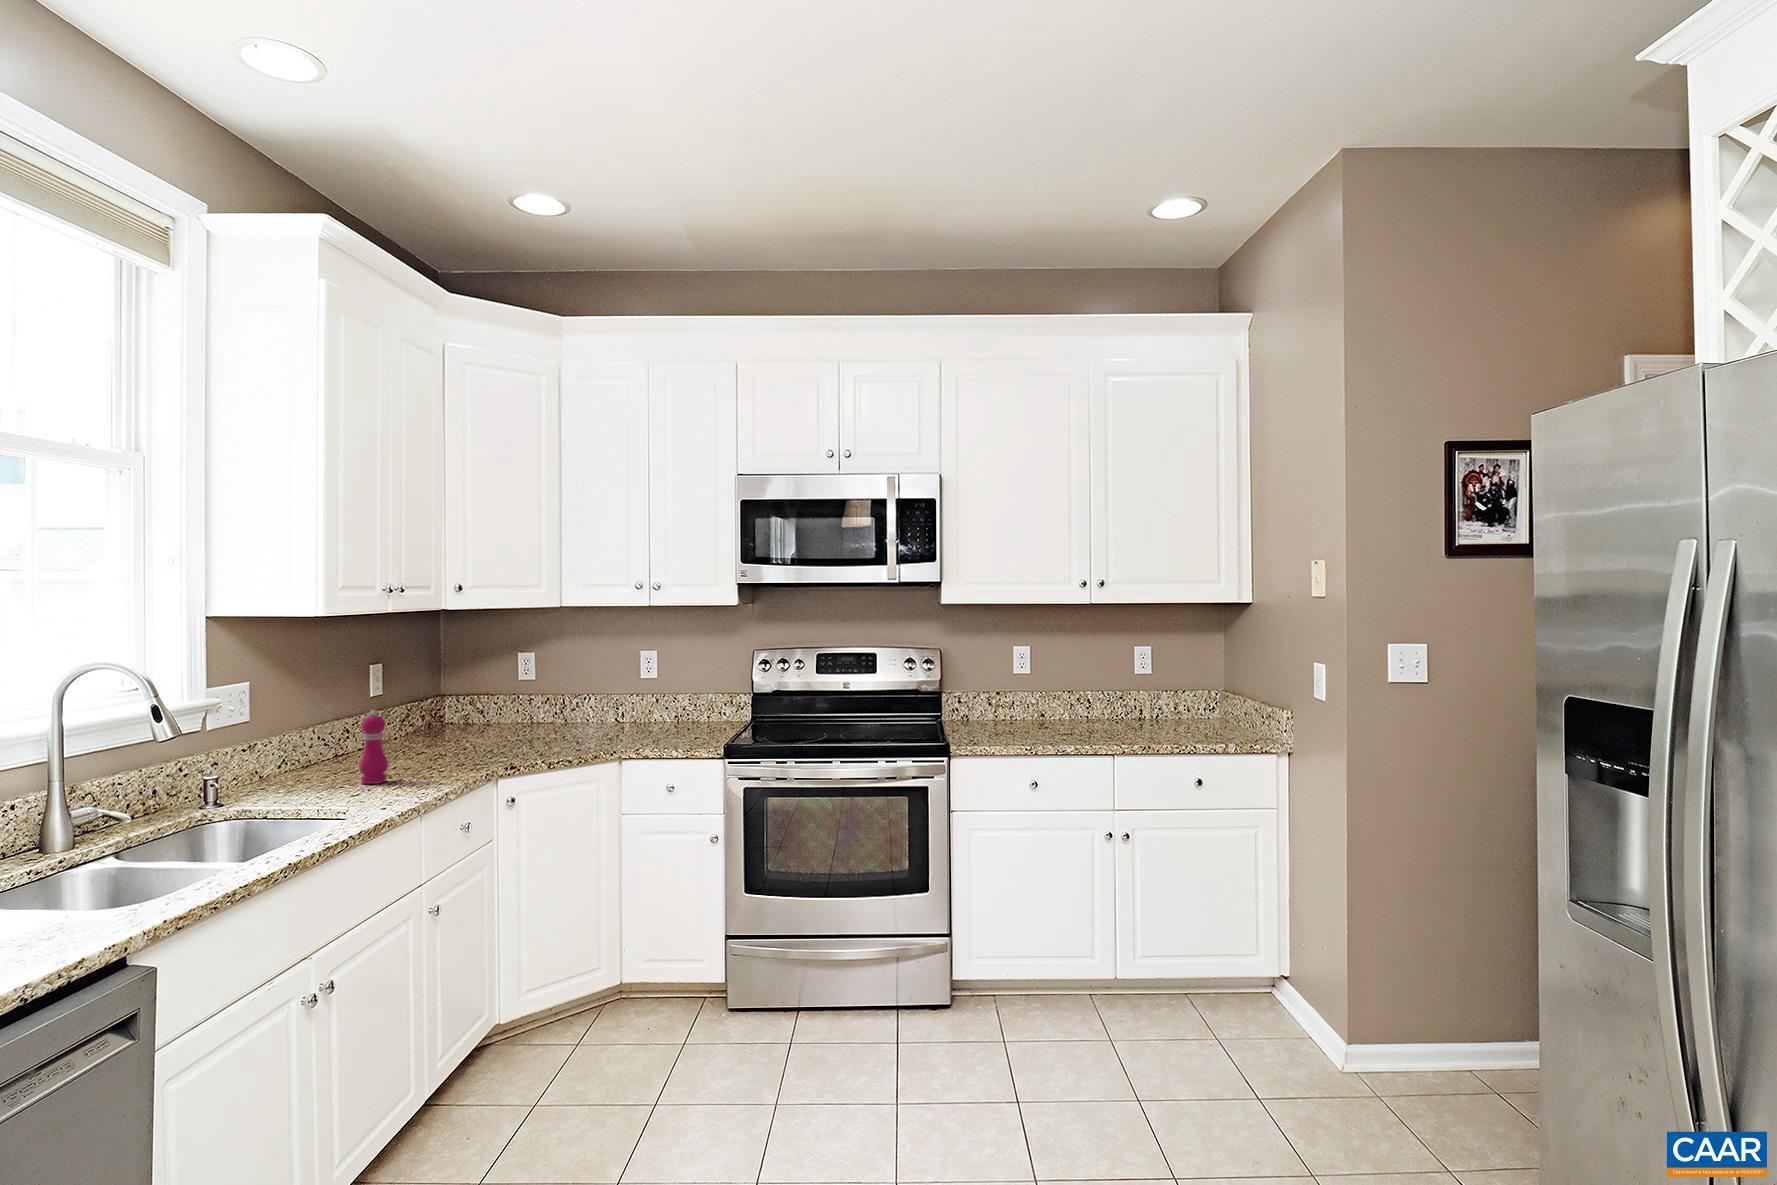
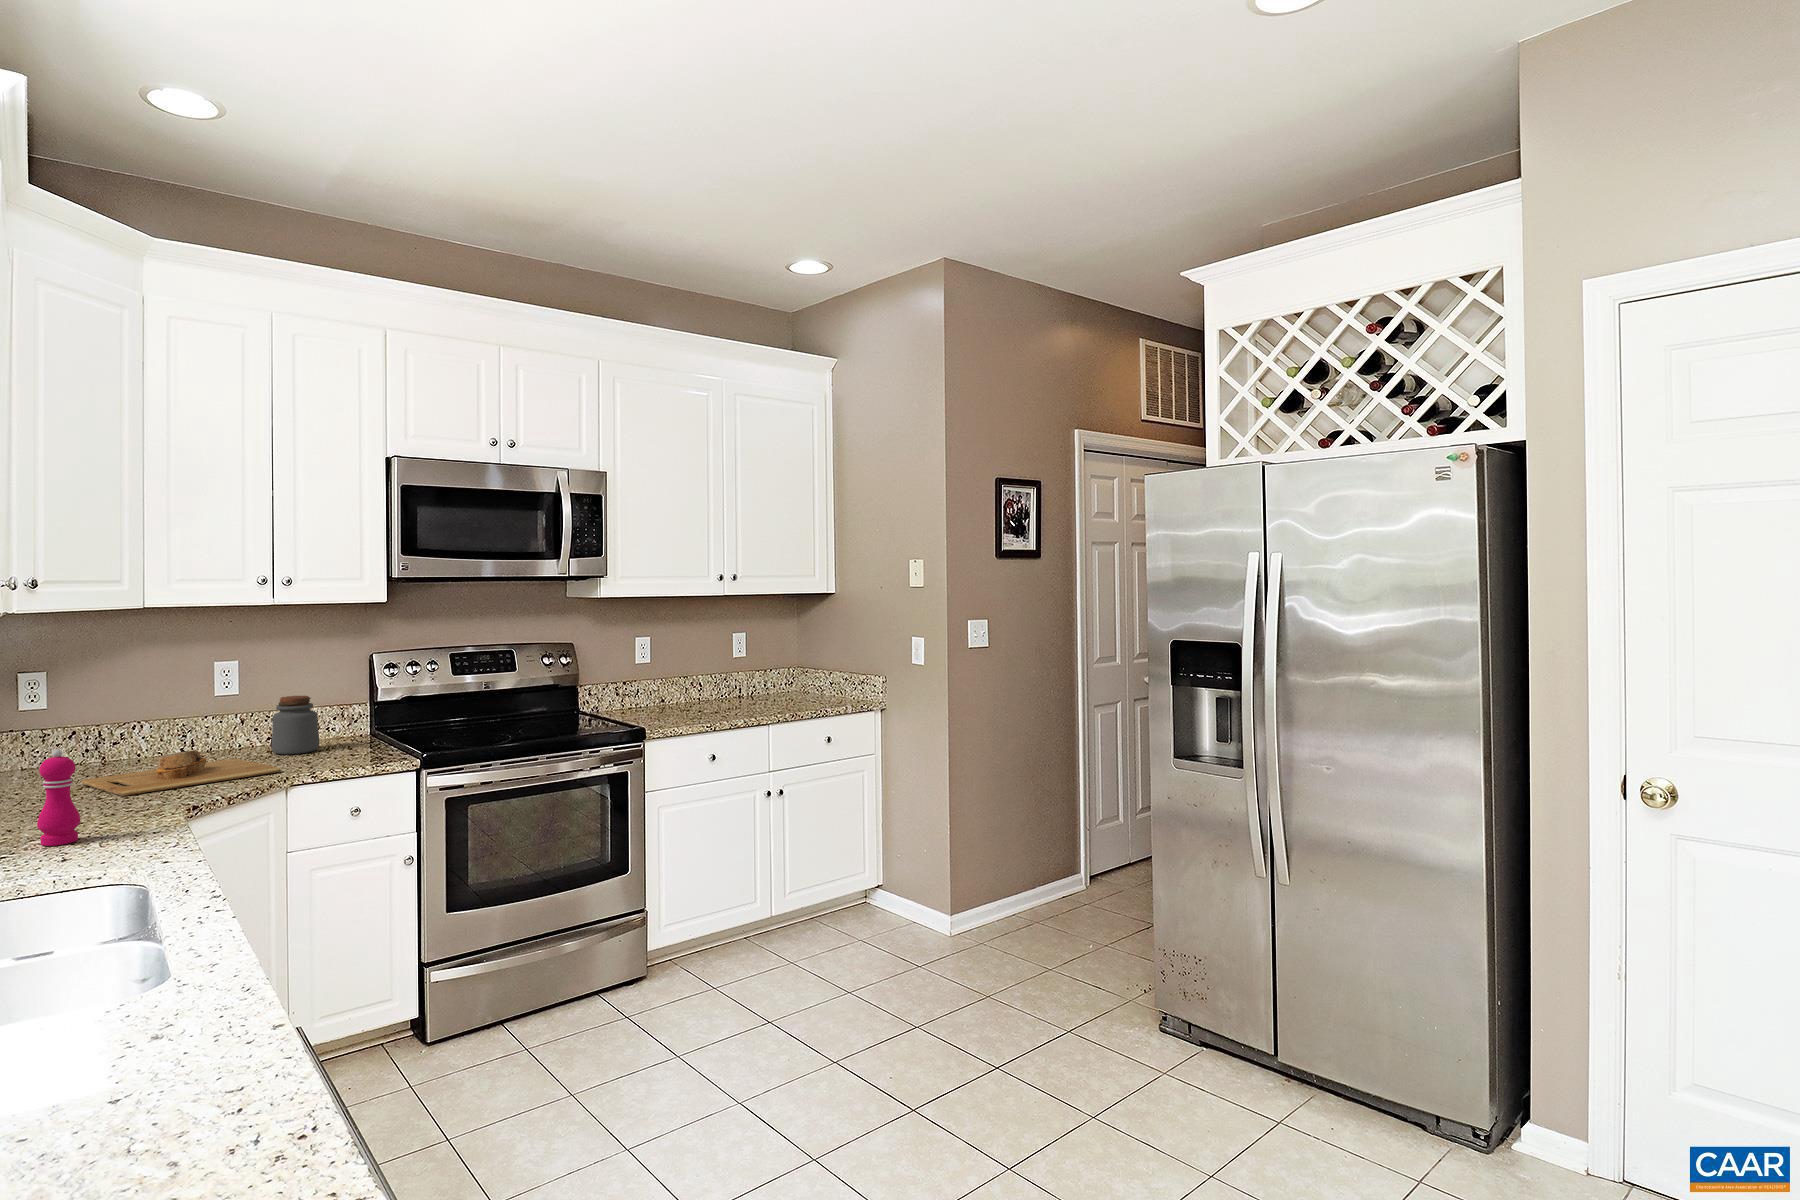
jar: none [661,682,697,732] -> present [272,696,320,754]
cutting board: none [501,720,626,752] -> present [82,750,280,796]

